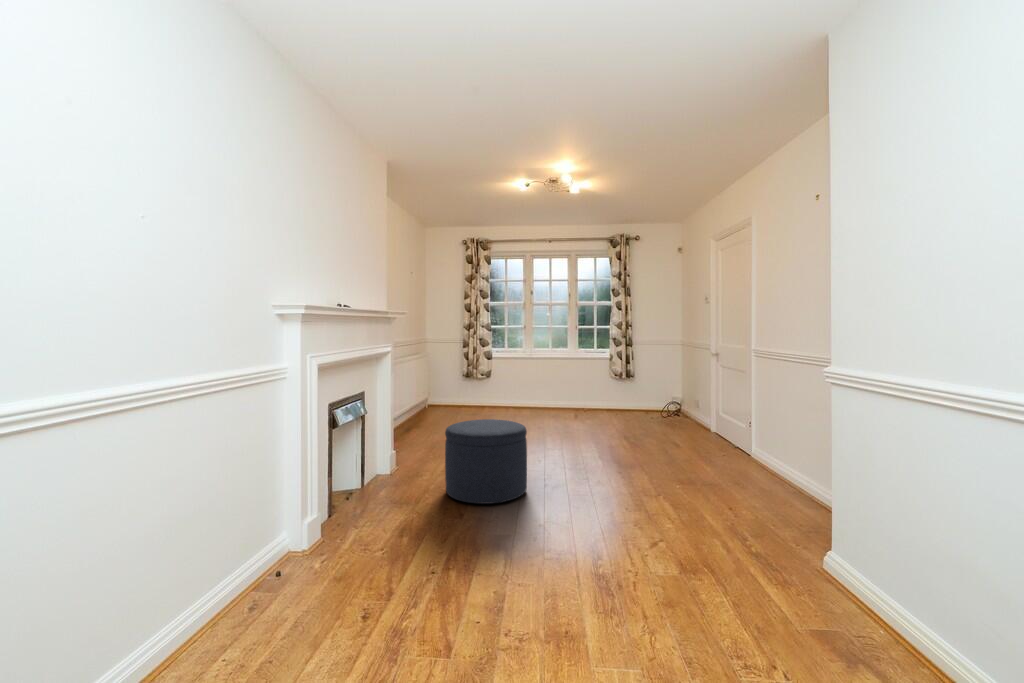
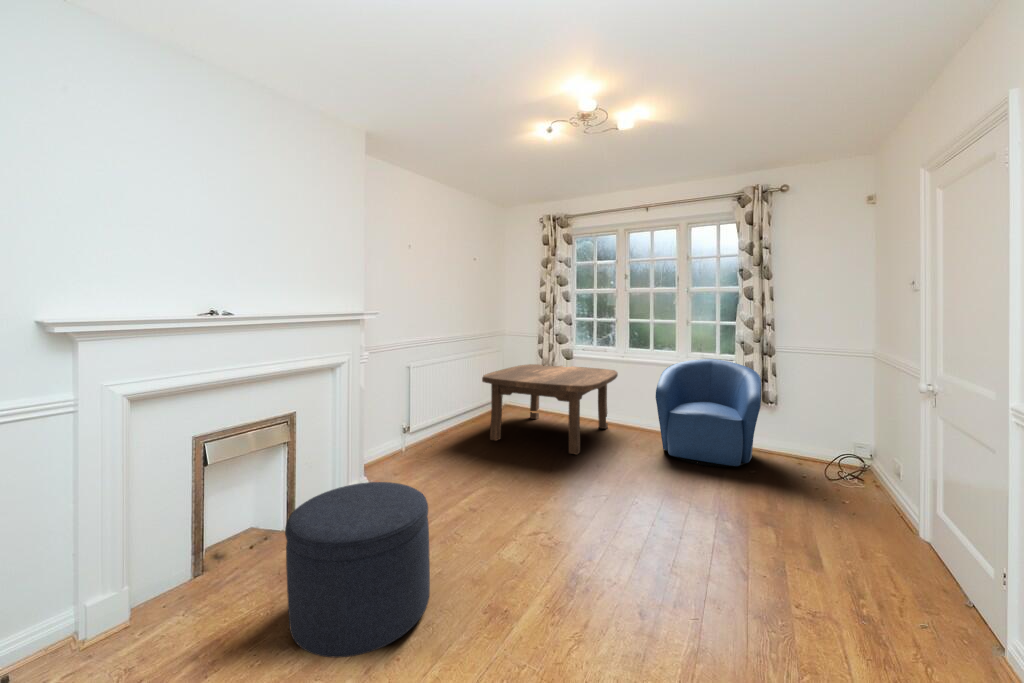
armchair: none [569,352,636,421] -> present [656,359,761,467]
coffee table: none [436,364,534,425] -> present [482,364,618,455]

